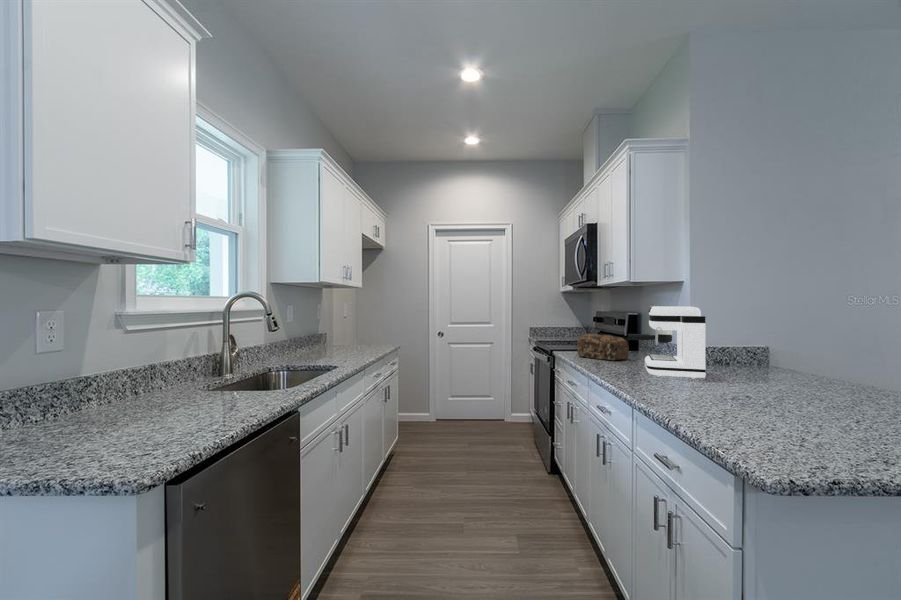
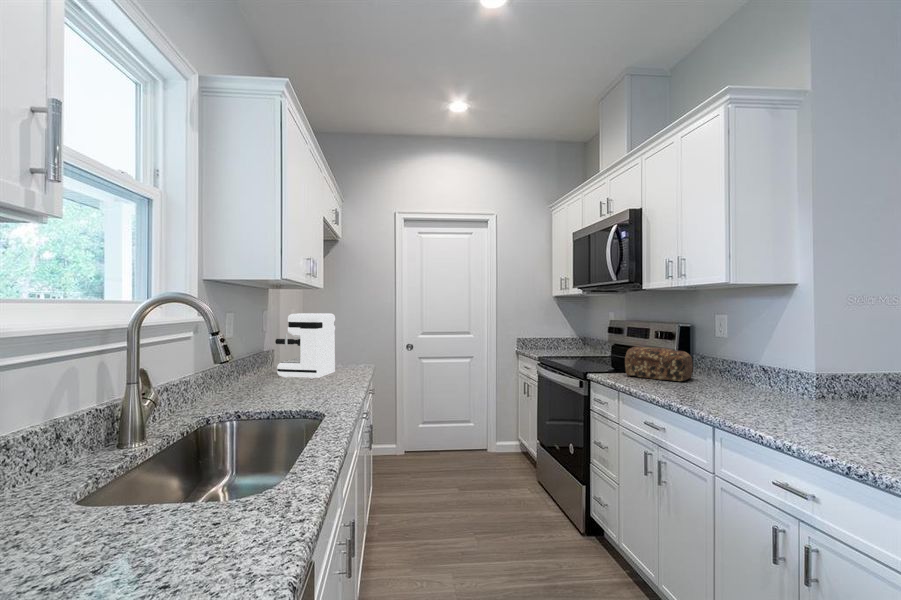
coffee maker: present [628,306,706,379] -> present [275,313,335,379]

